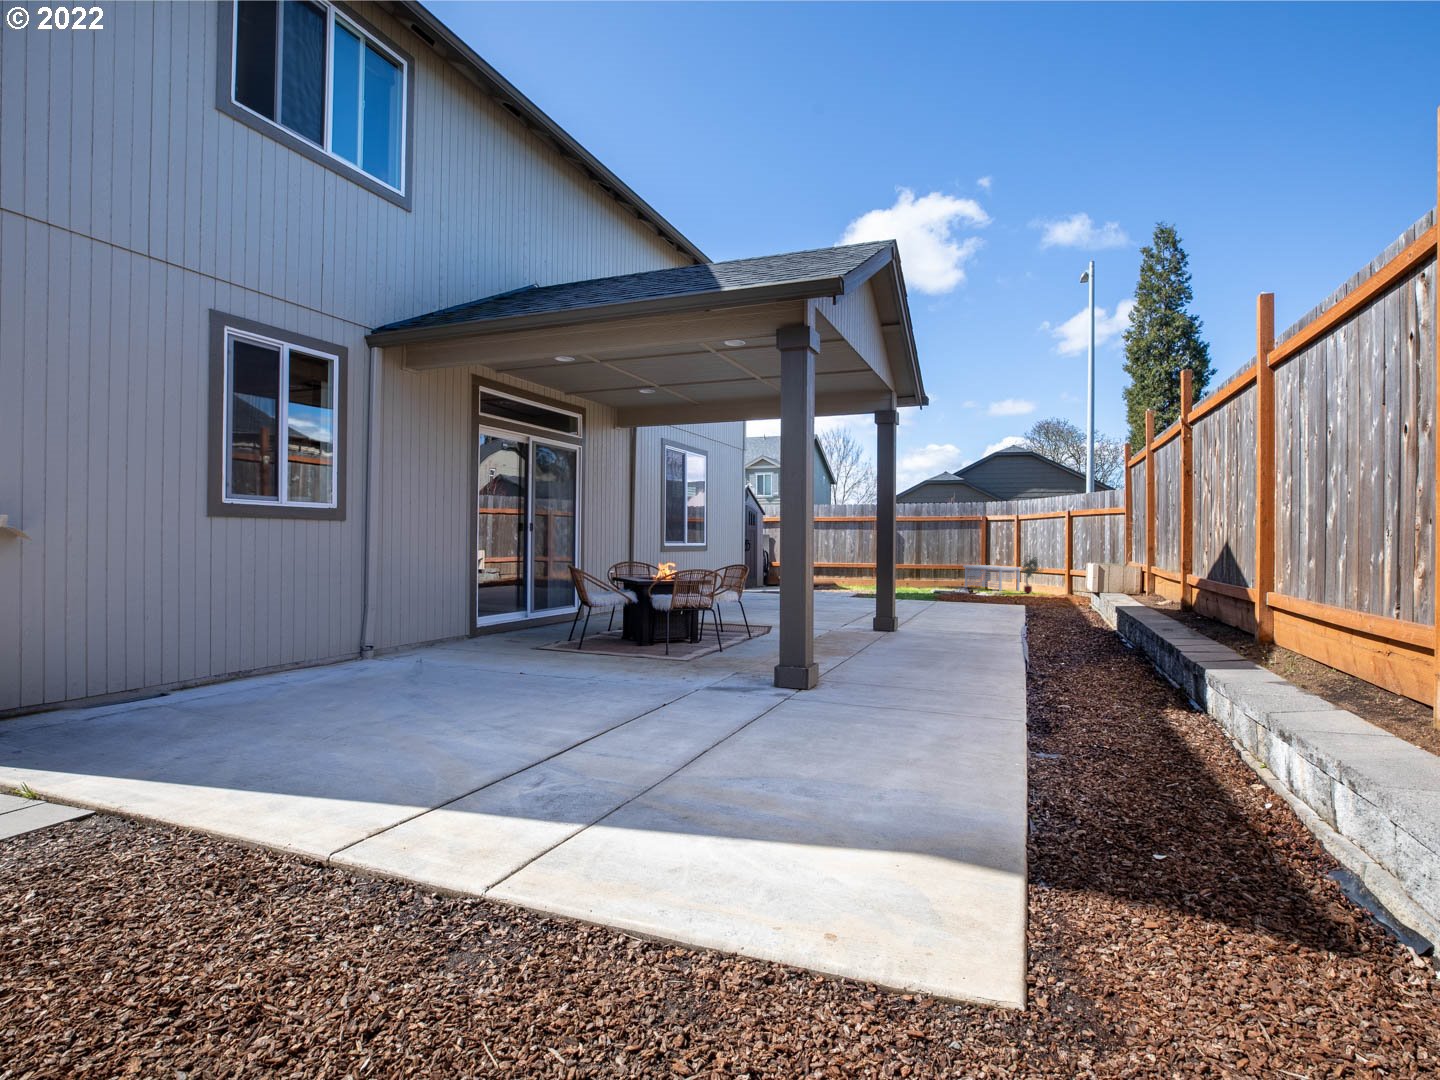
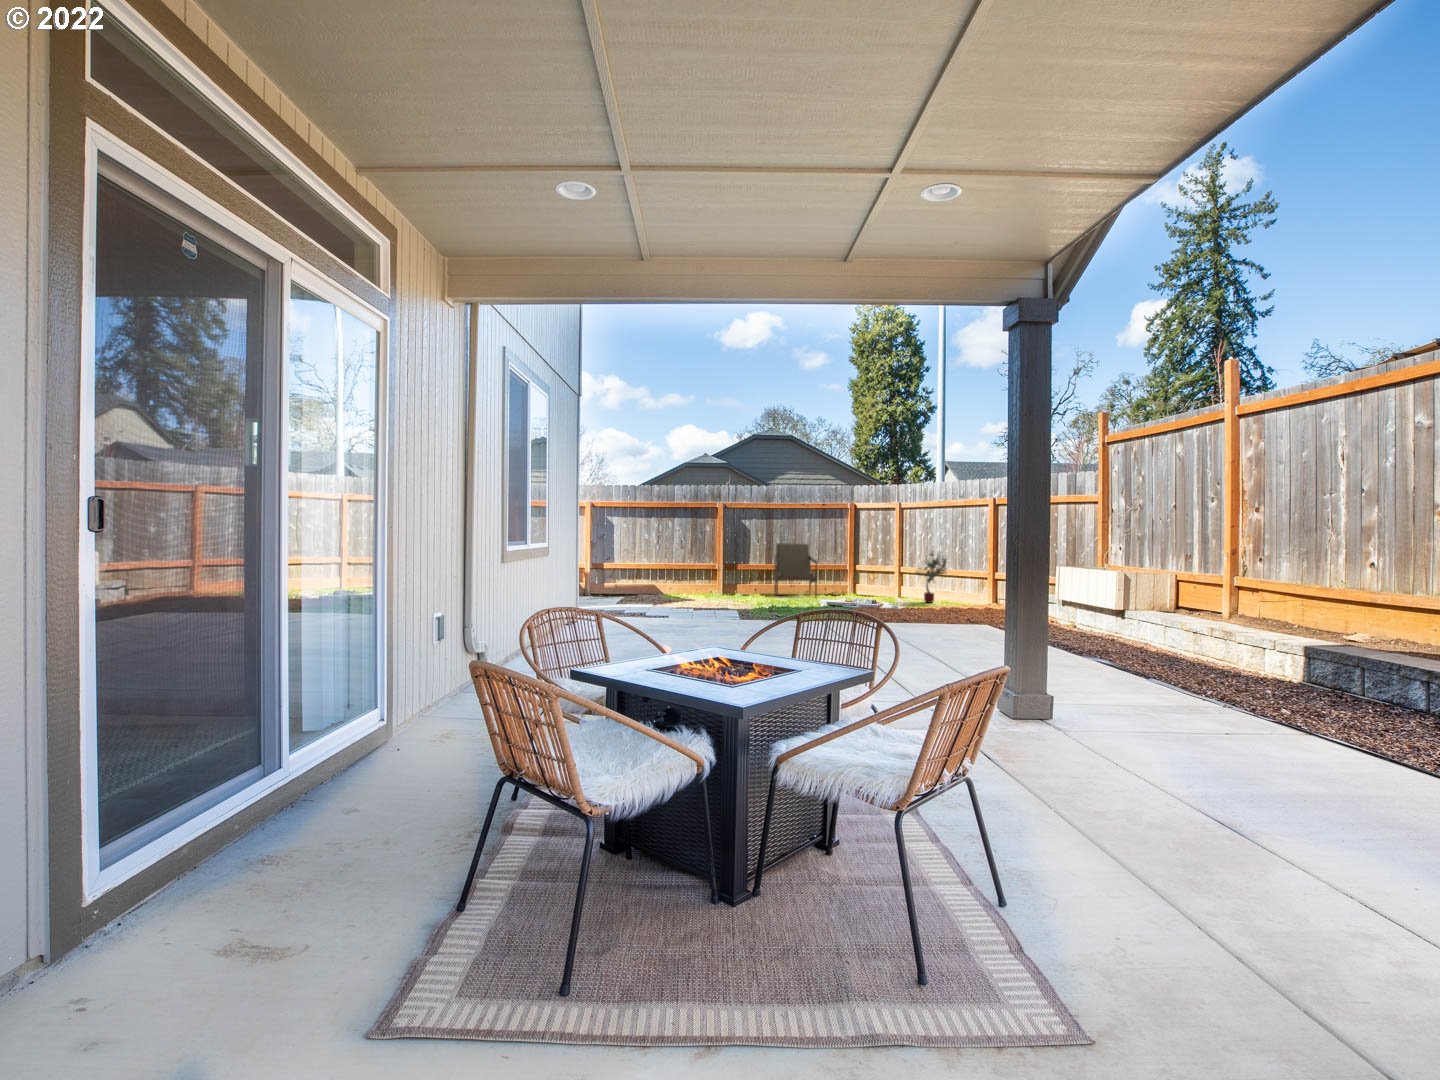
armchair: none [916,548,951,588] -> present [774,543,817,597]
storage bench: present [964,565,1021,591] -> none [829,565,906,600]

